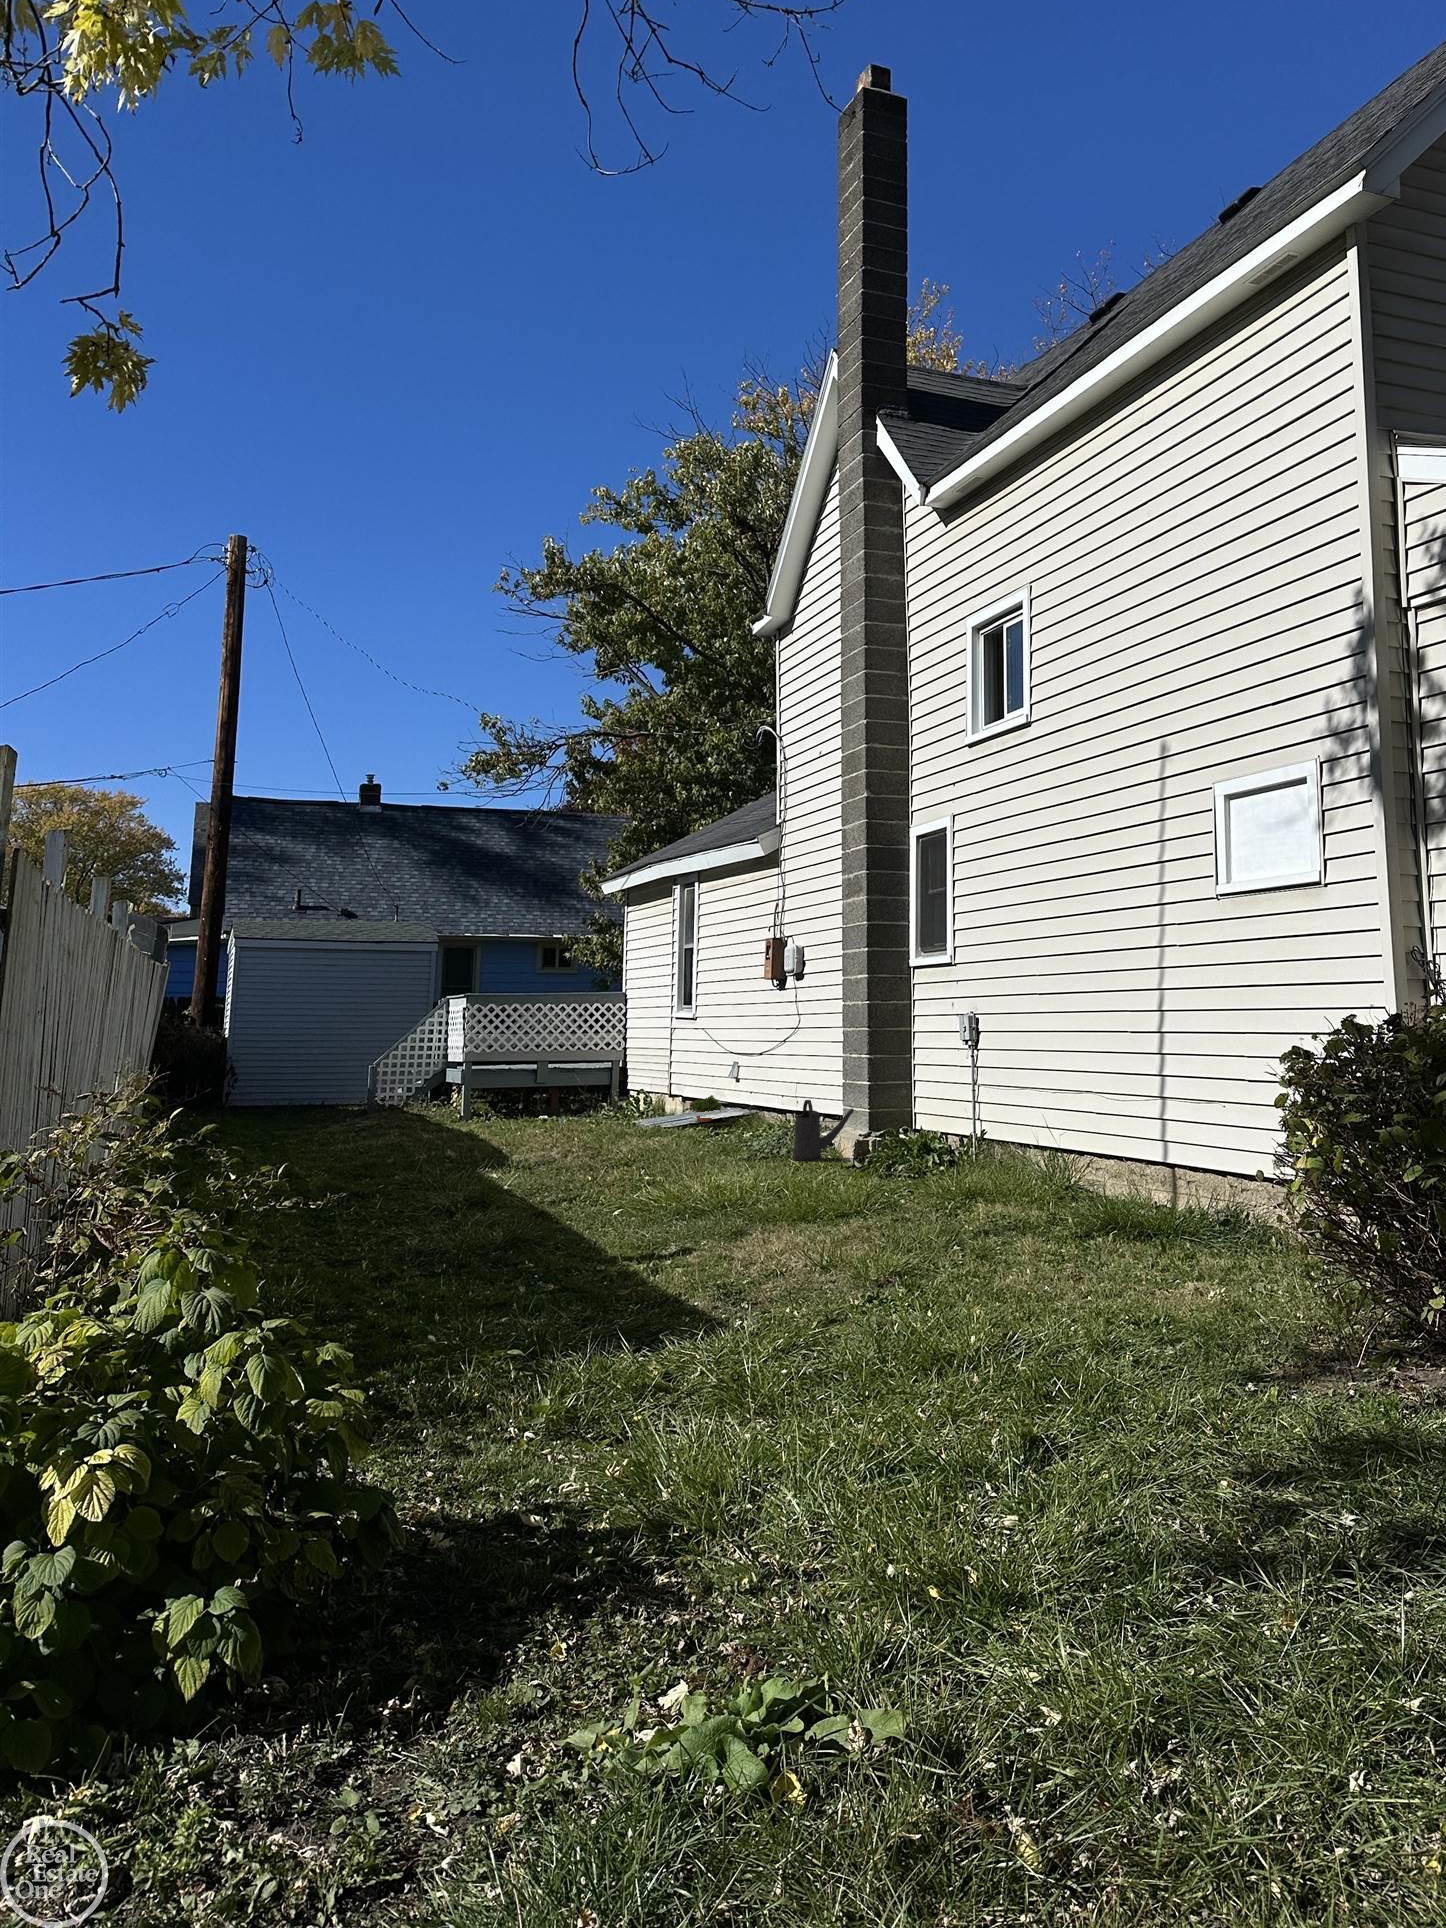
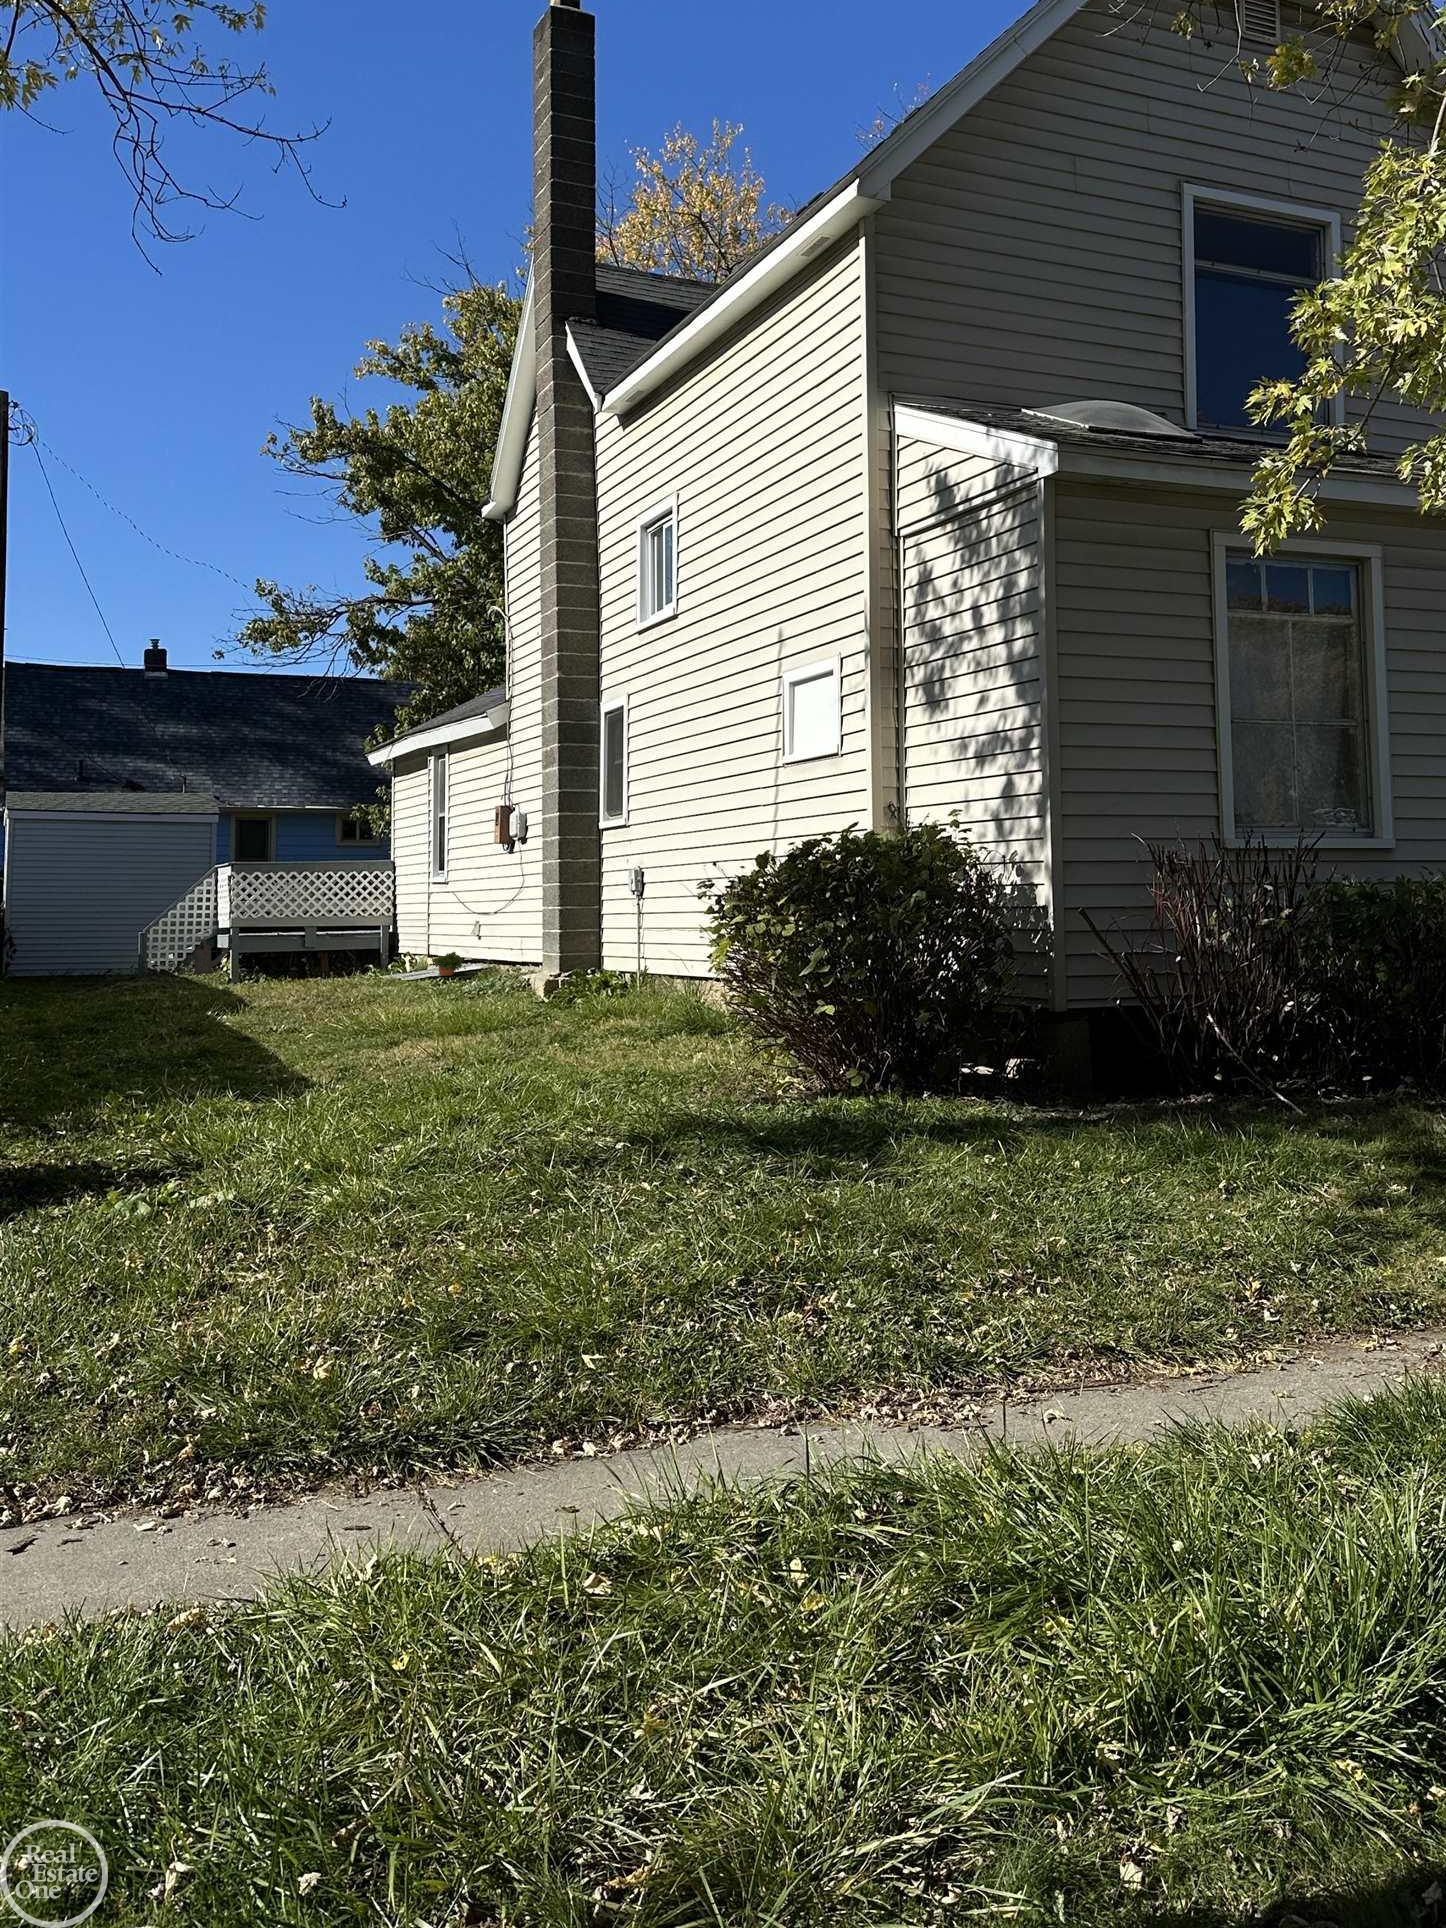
watering can: present [784,1100,854,1161] -> present [188,939,233,974]

